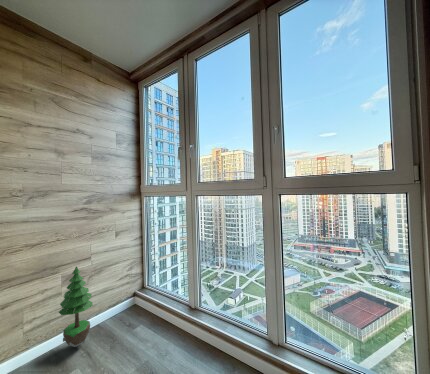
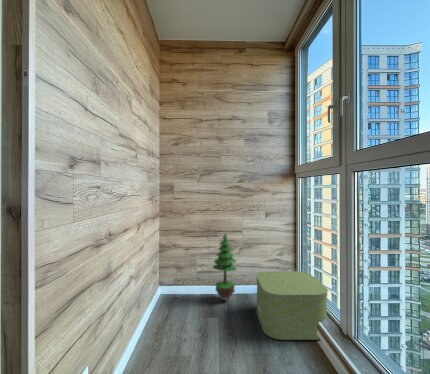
storage box: none [121,279,189,354] -> present [256,271,328,340]

